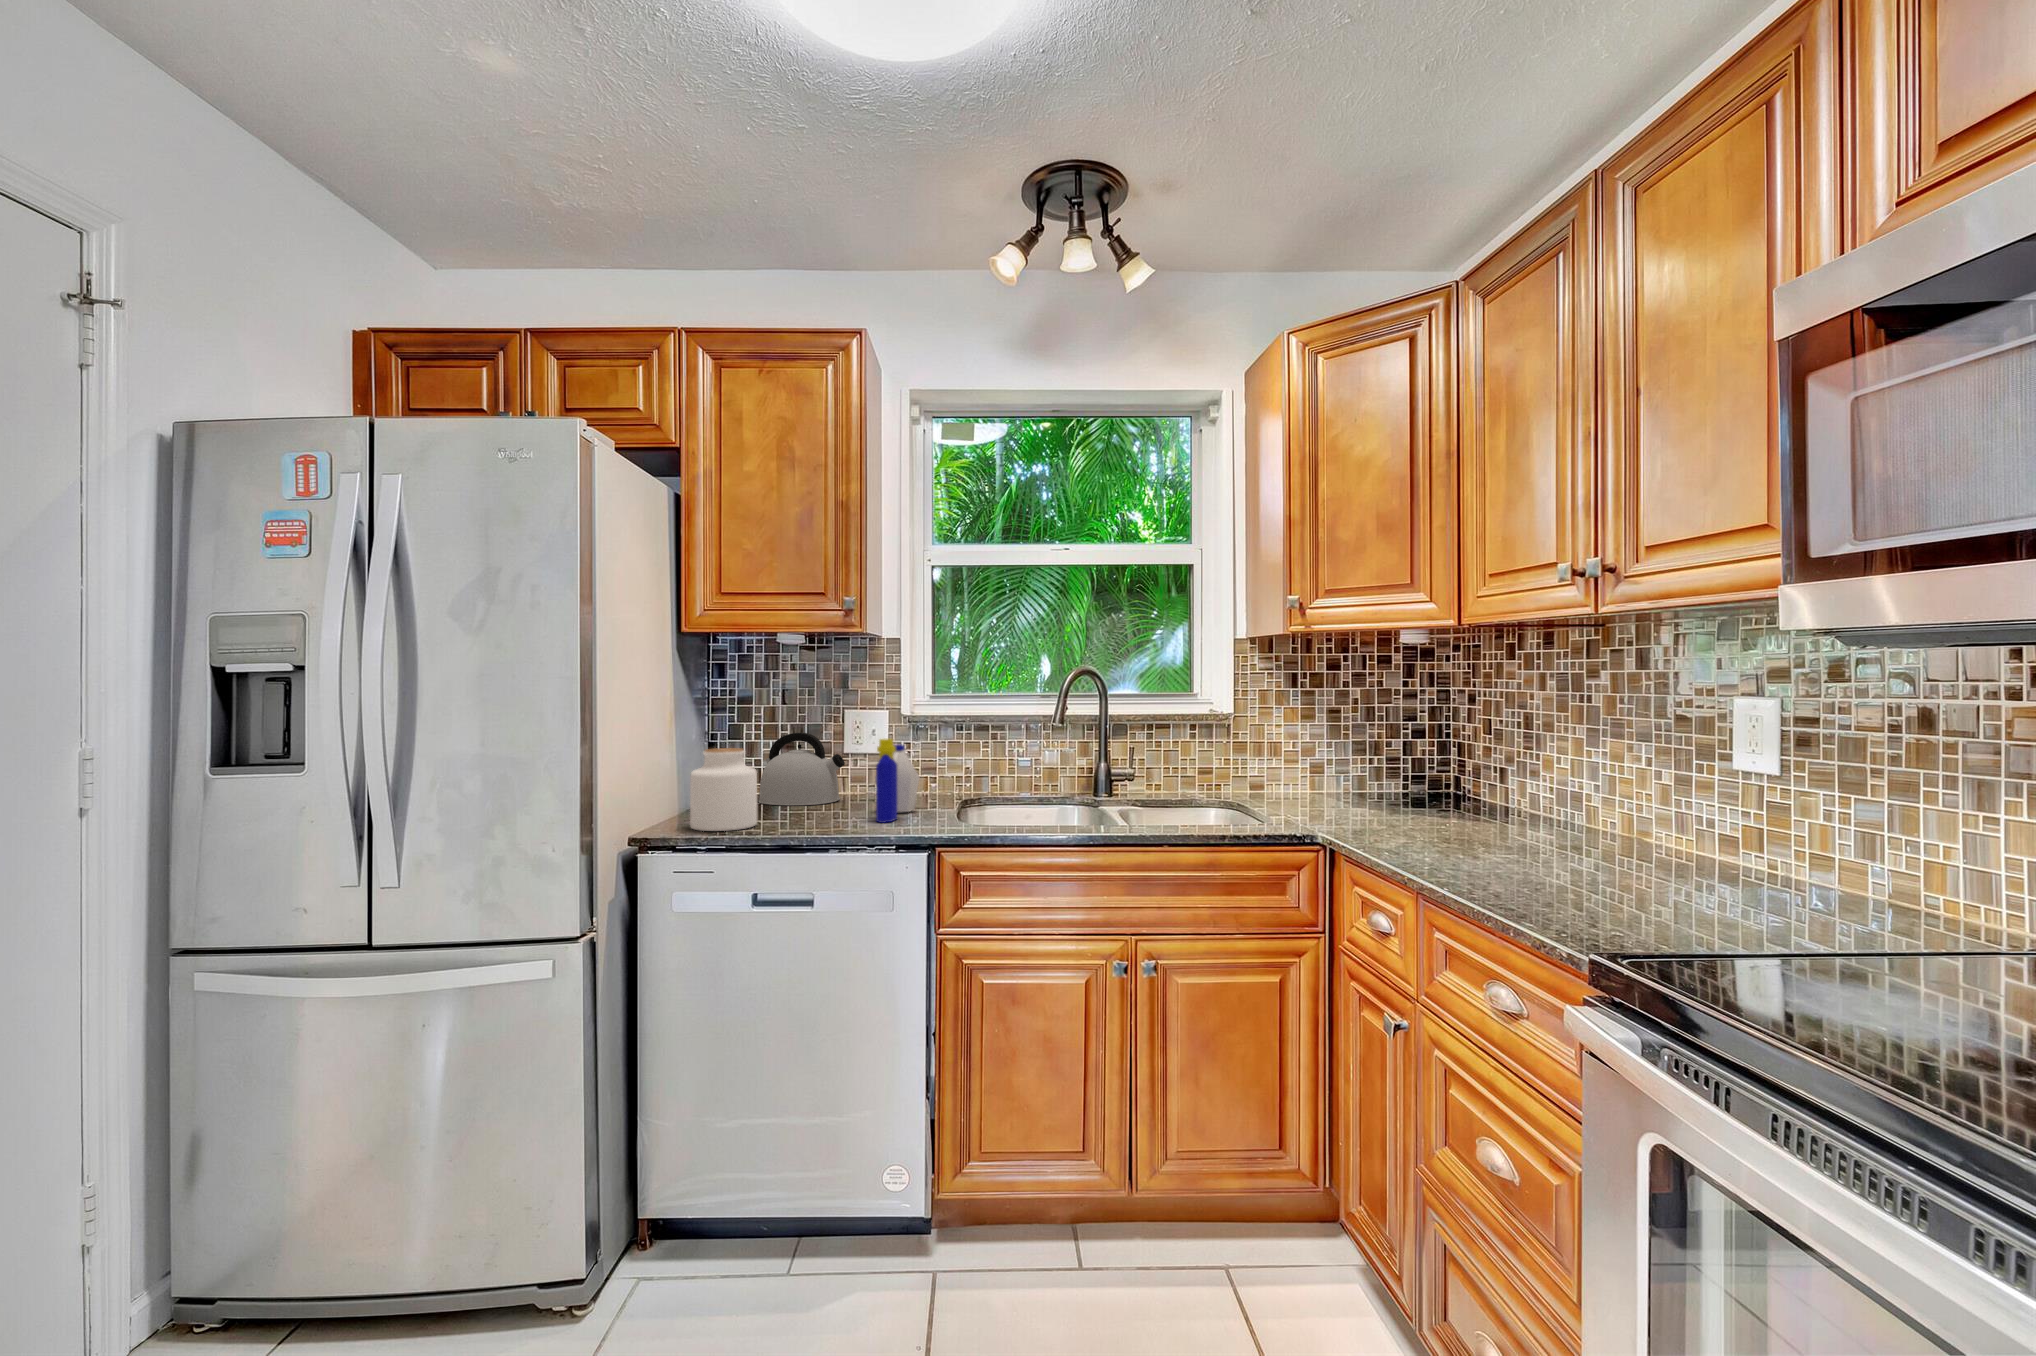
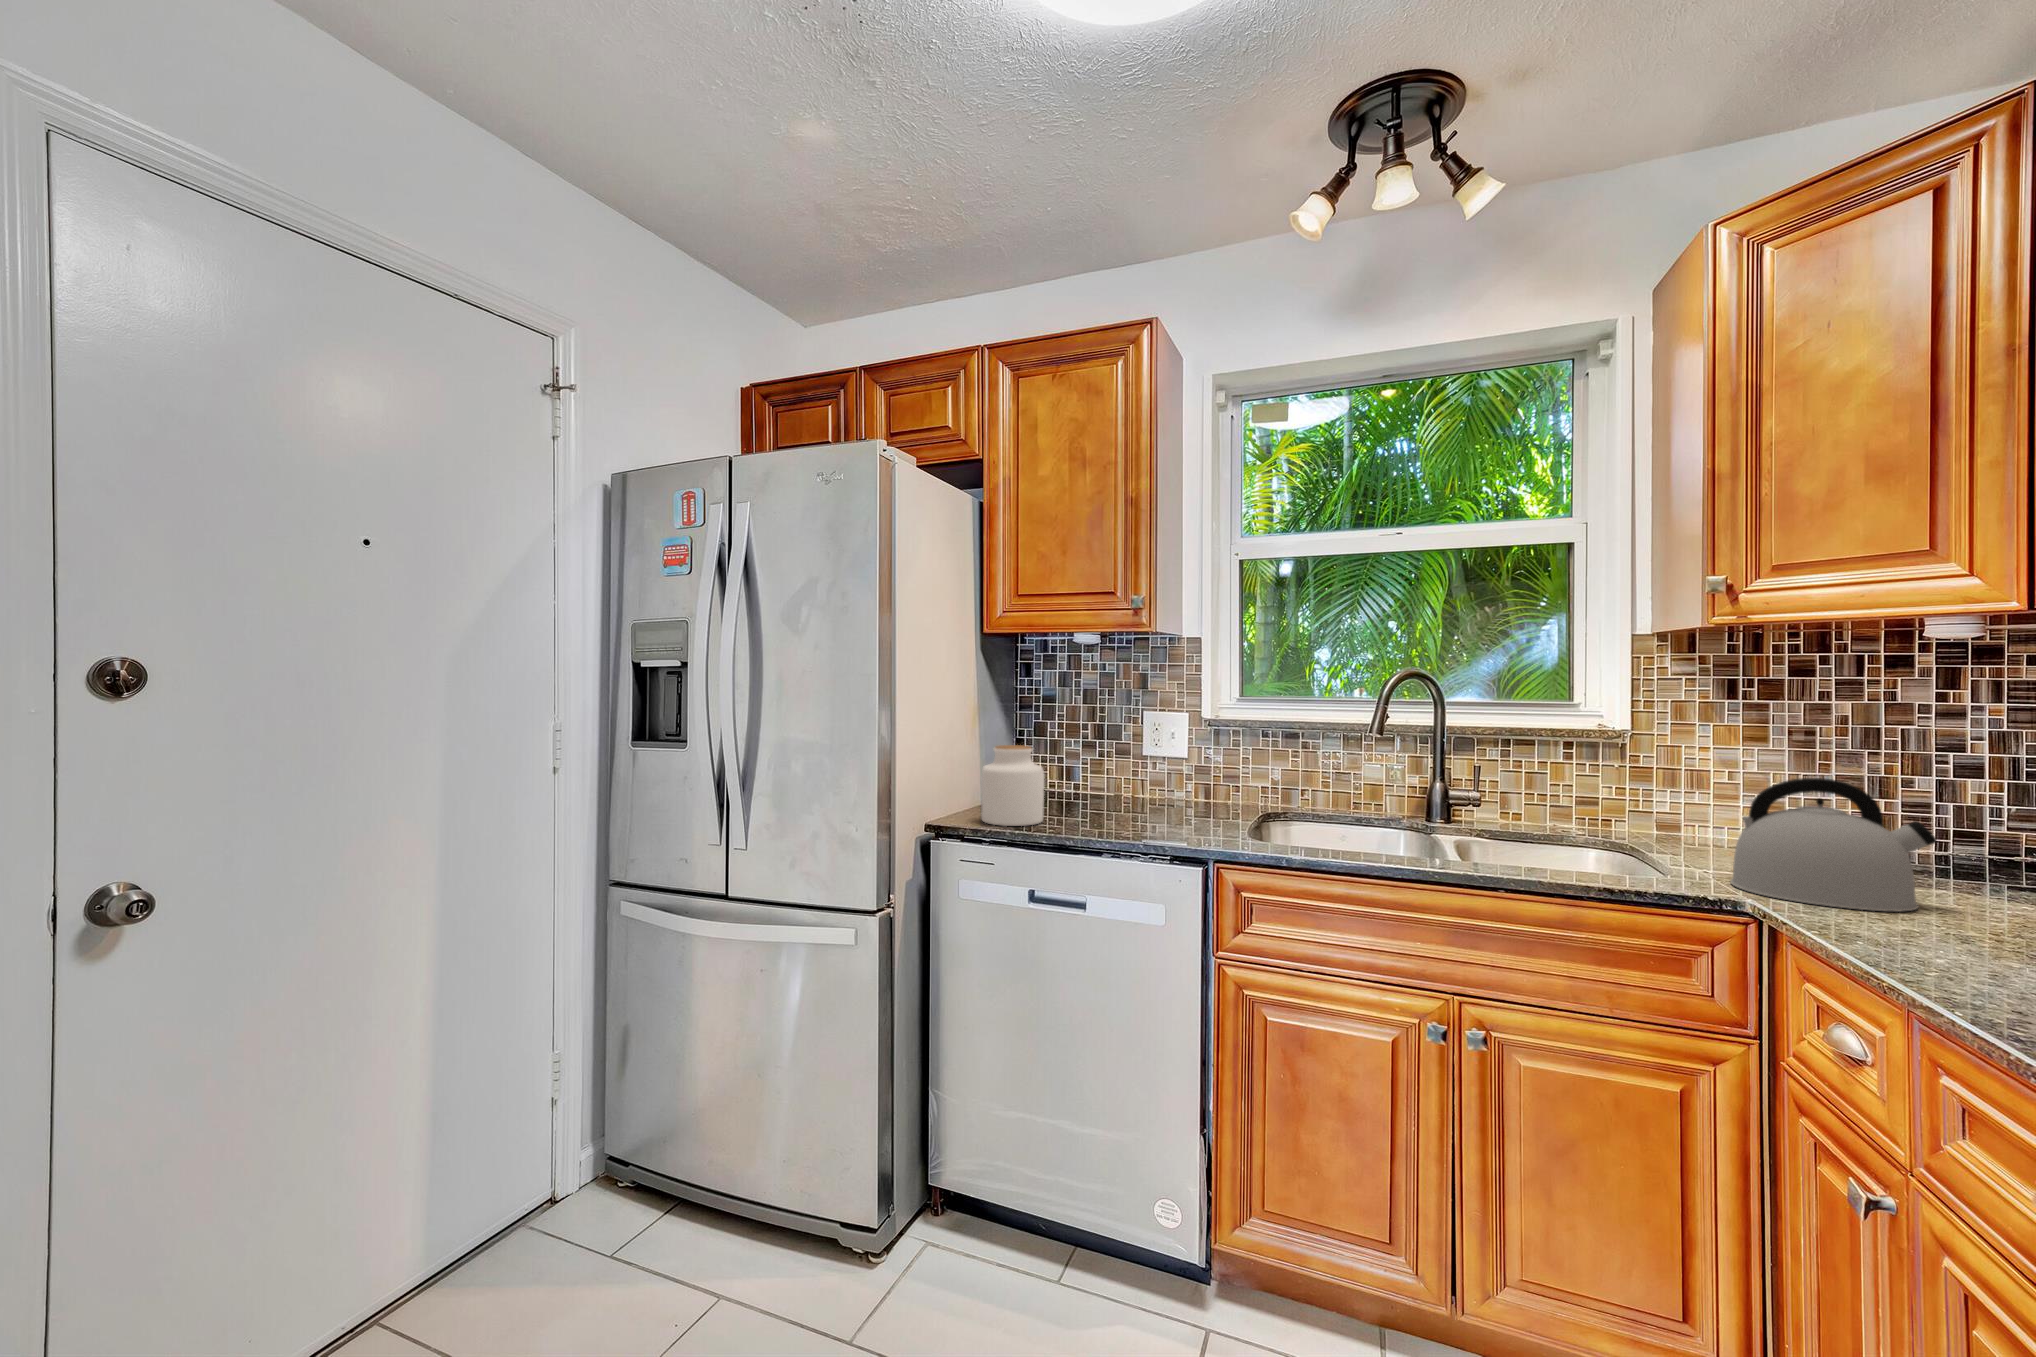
kettle: present [758,733,845,805] -> present [1730,778,1937,912]
bottle: present [875,739,920,823] -> none [1161,743,1215,831]

